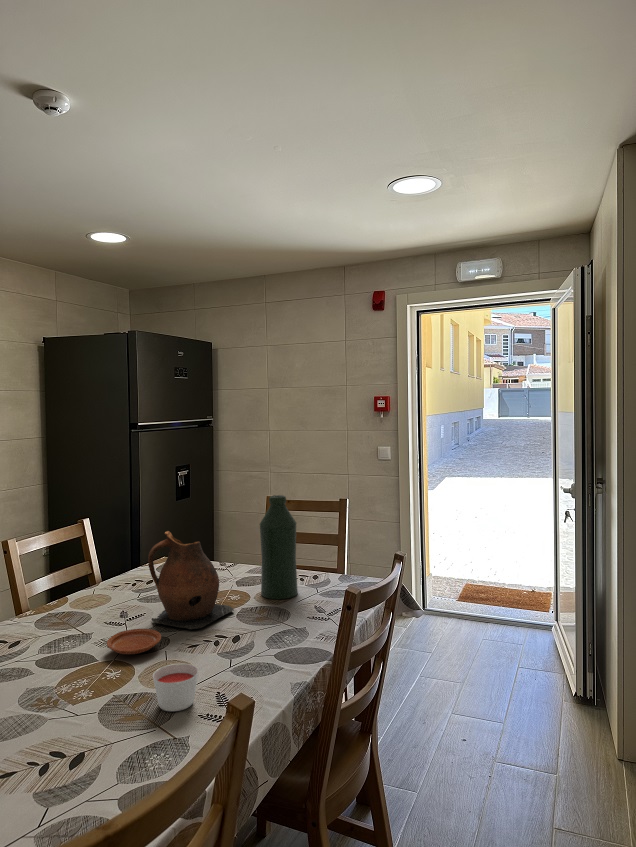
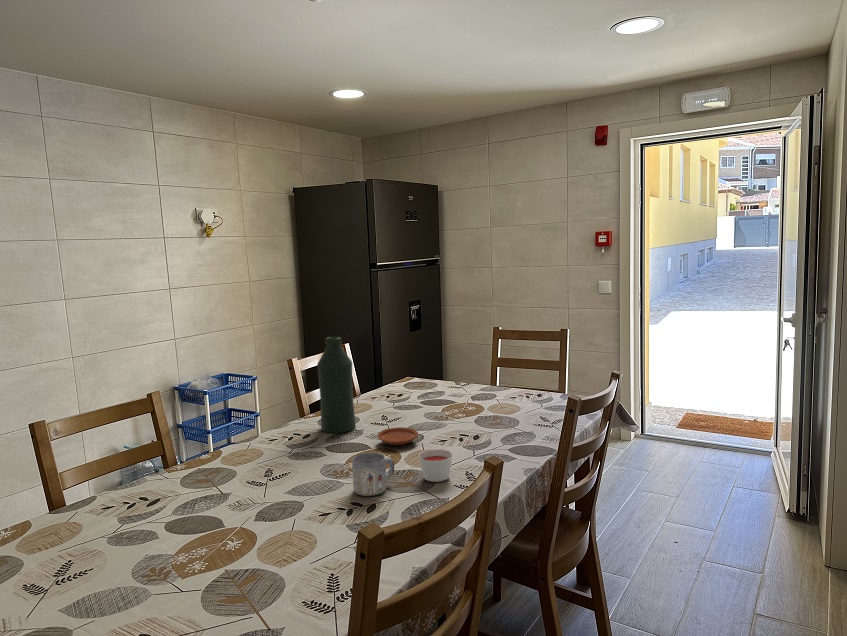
bottle: present [260,495,298,599] -> present [317,337,356,433]
ceramic pitcher: present [148,531,234,631] -> none [403,353,472,431]
mug: none [54,676,117,743] -> present [352,453,394,496]

